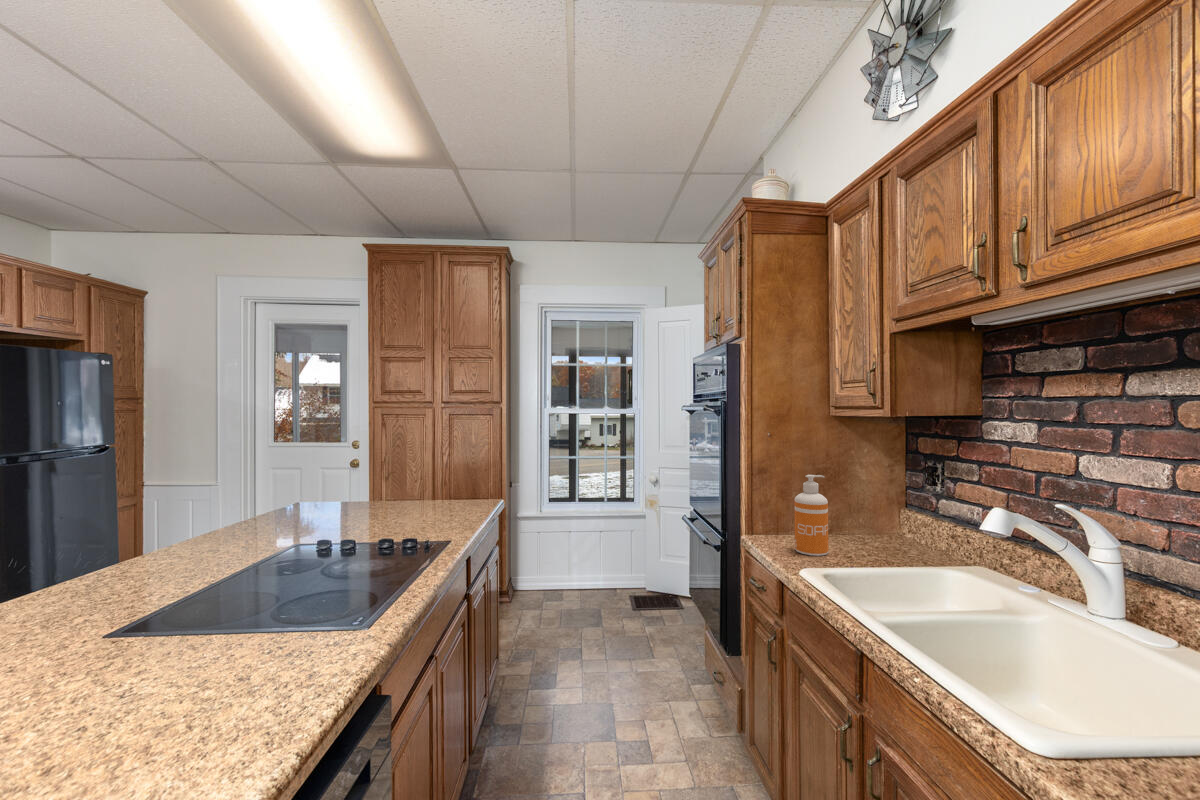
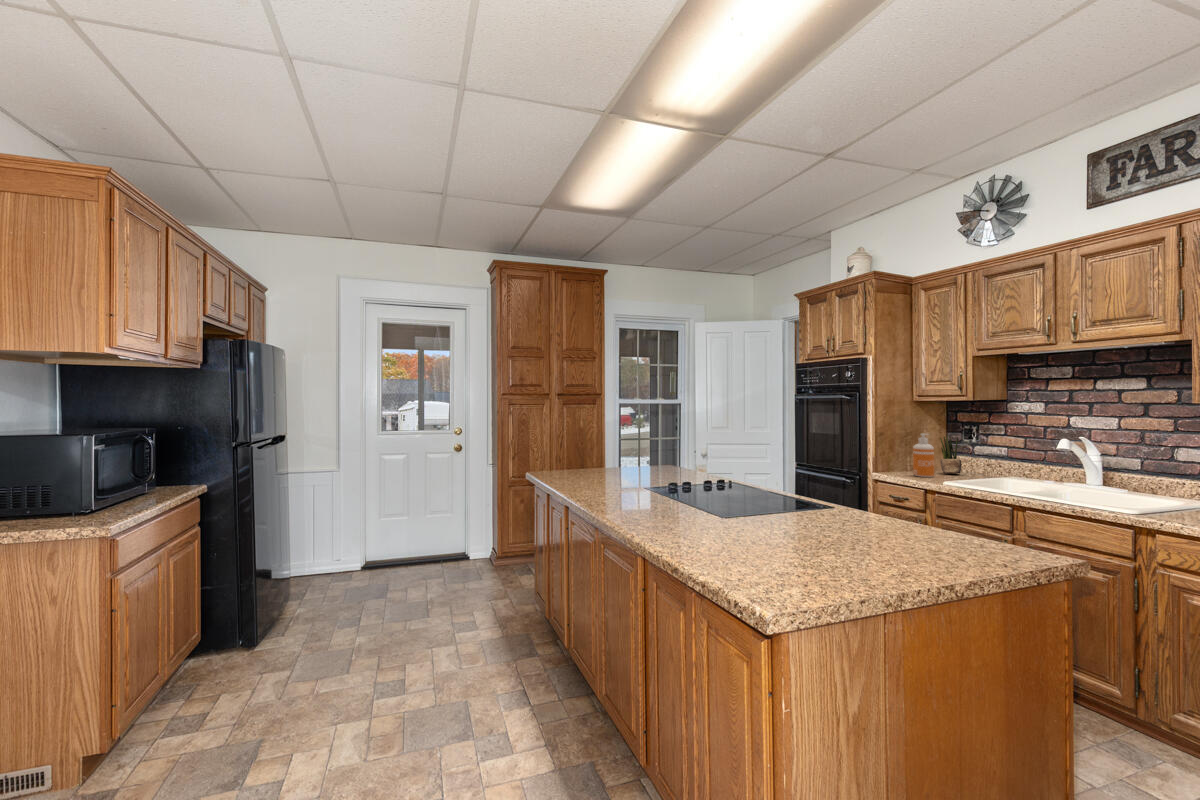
potted plant: none [856,474,890,551] -> present [940,433,961,473]

